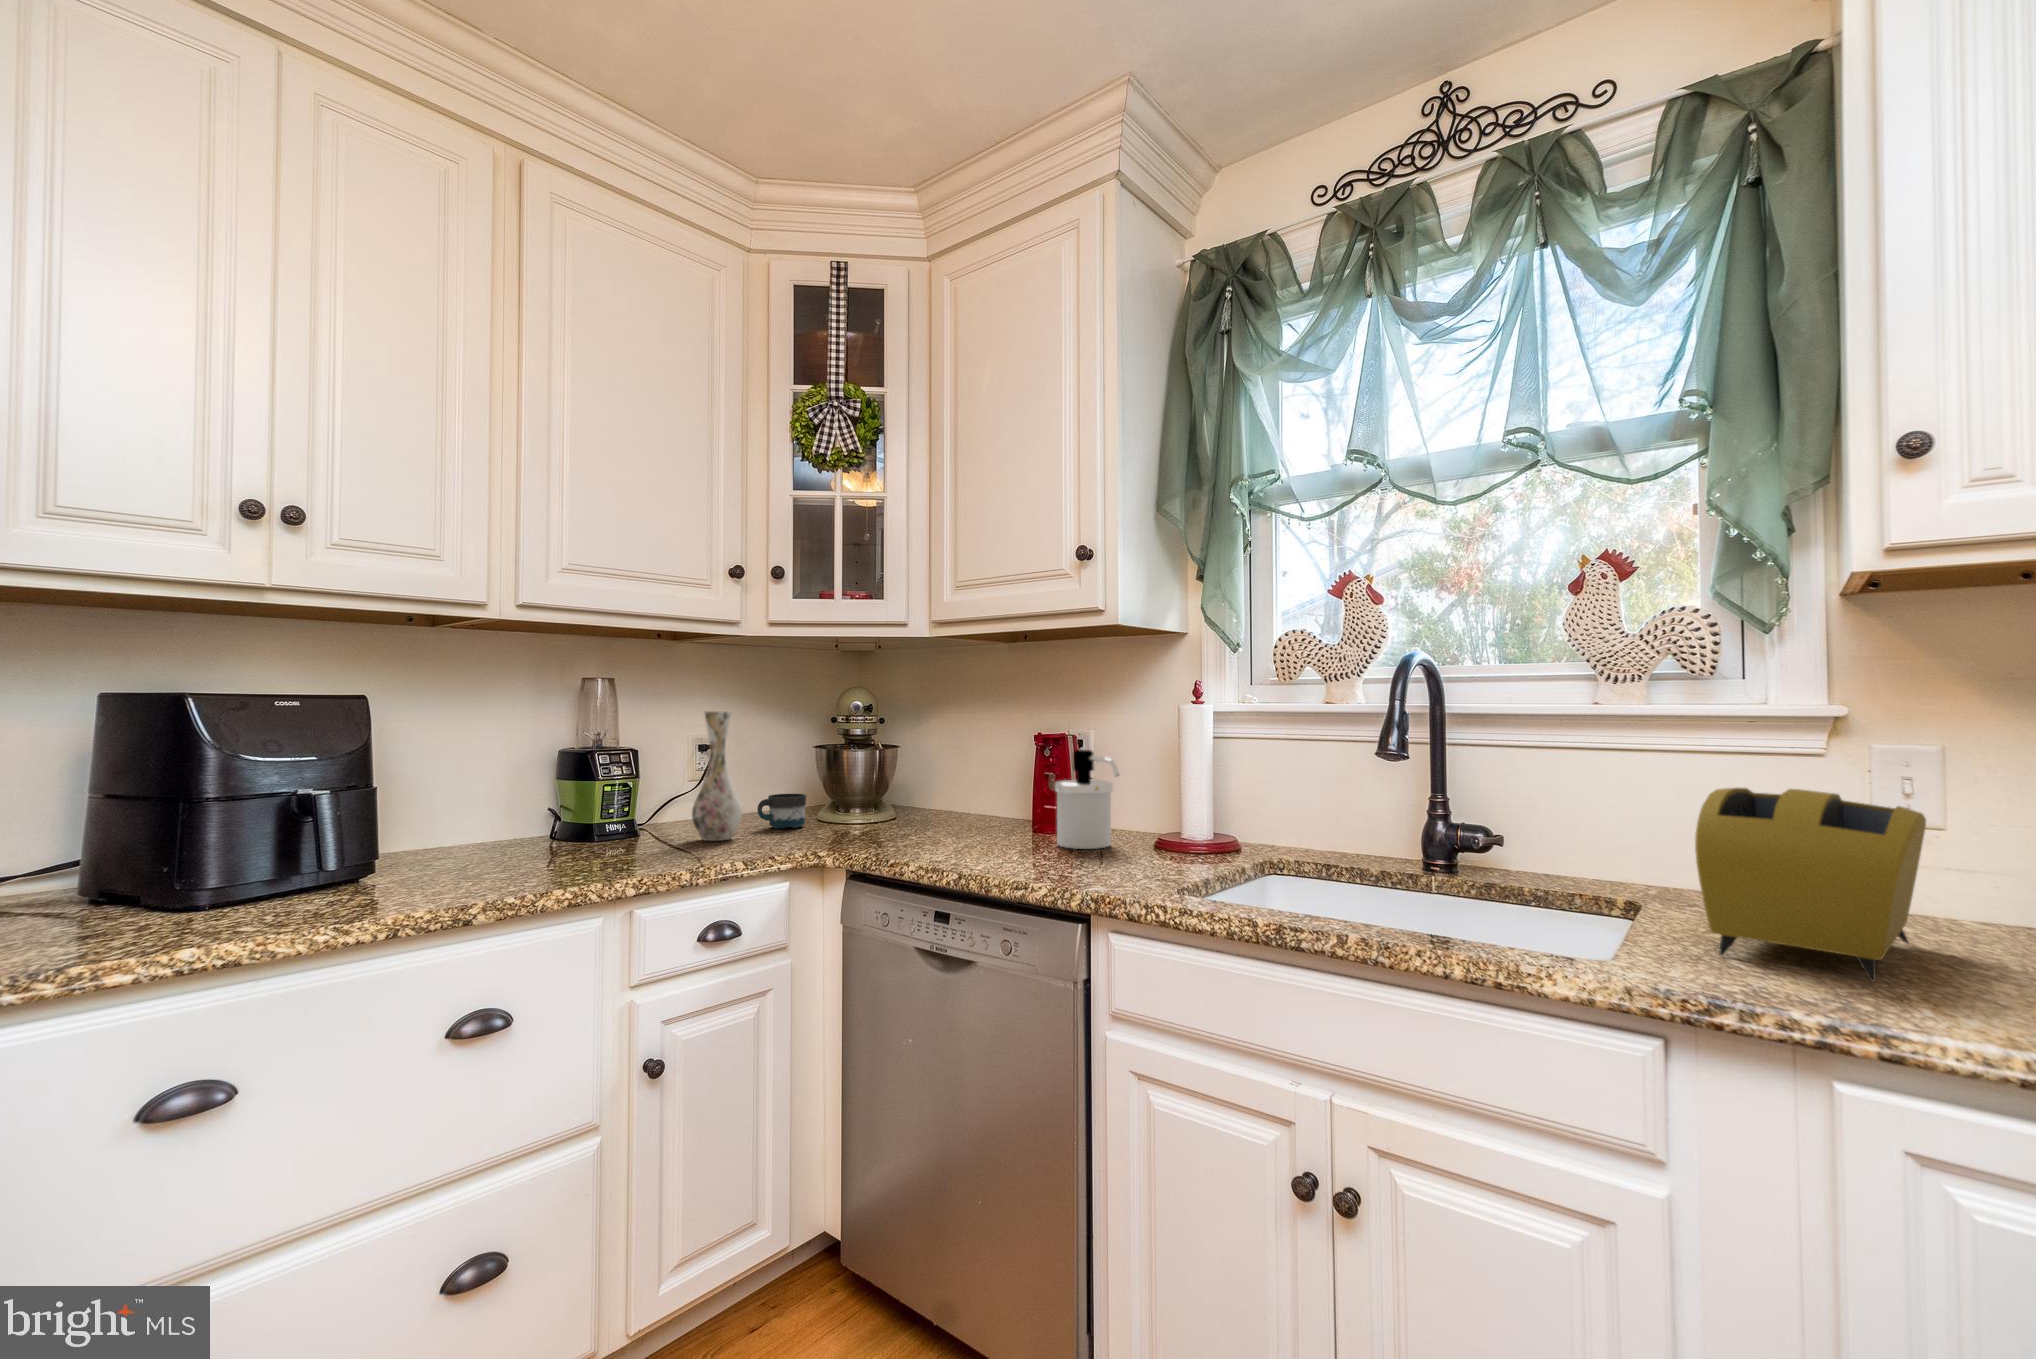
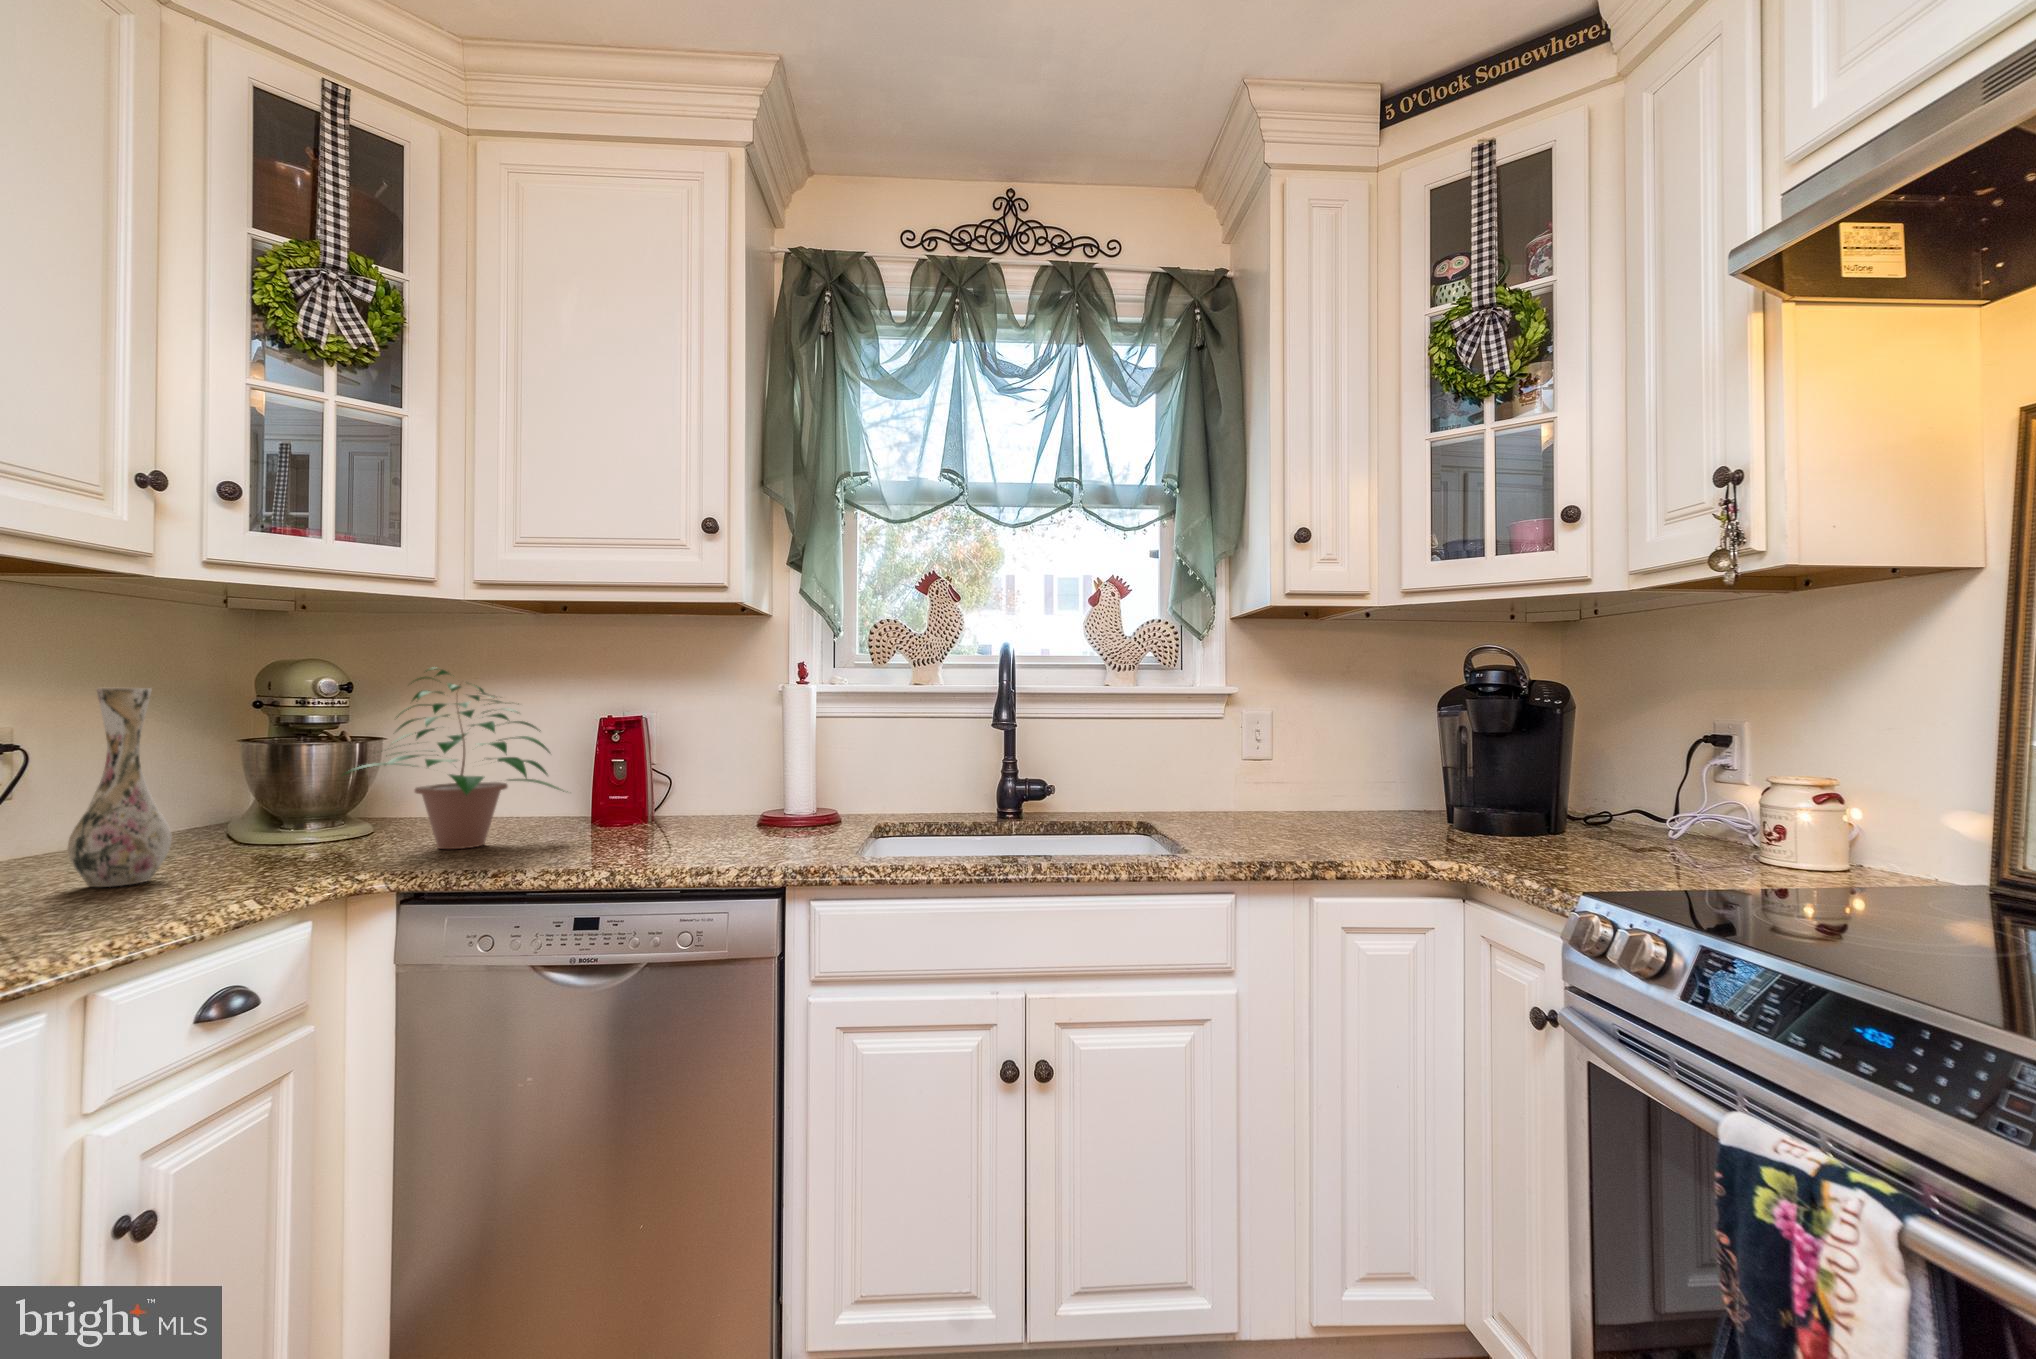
potted plant: none [838,693,993,839] -> present [345,668,564,849]
soap dispenser: present [1055,750,1119,849] -> none [655,732,744,836]
toaster: present [1695,788,1926,982] -> none [1207,735,1315,842]
mug: present [758,794,806,828] -> none [168,809,250,860]

